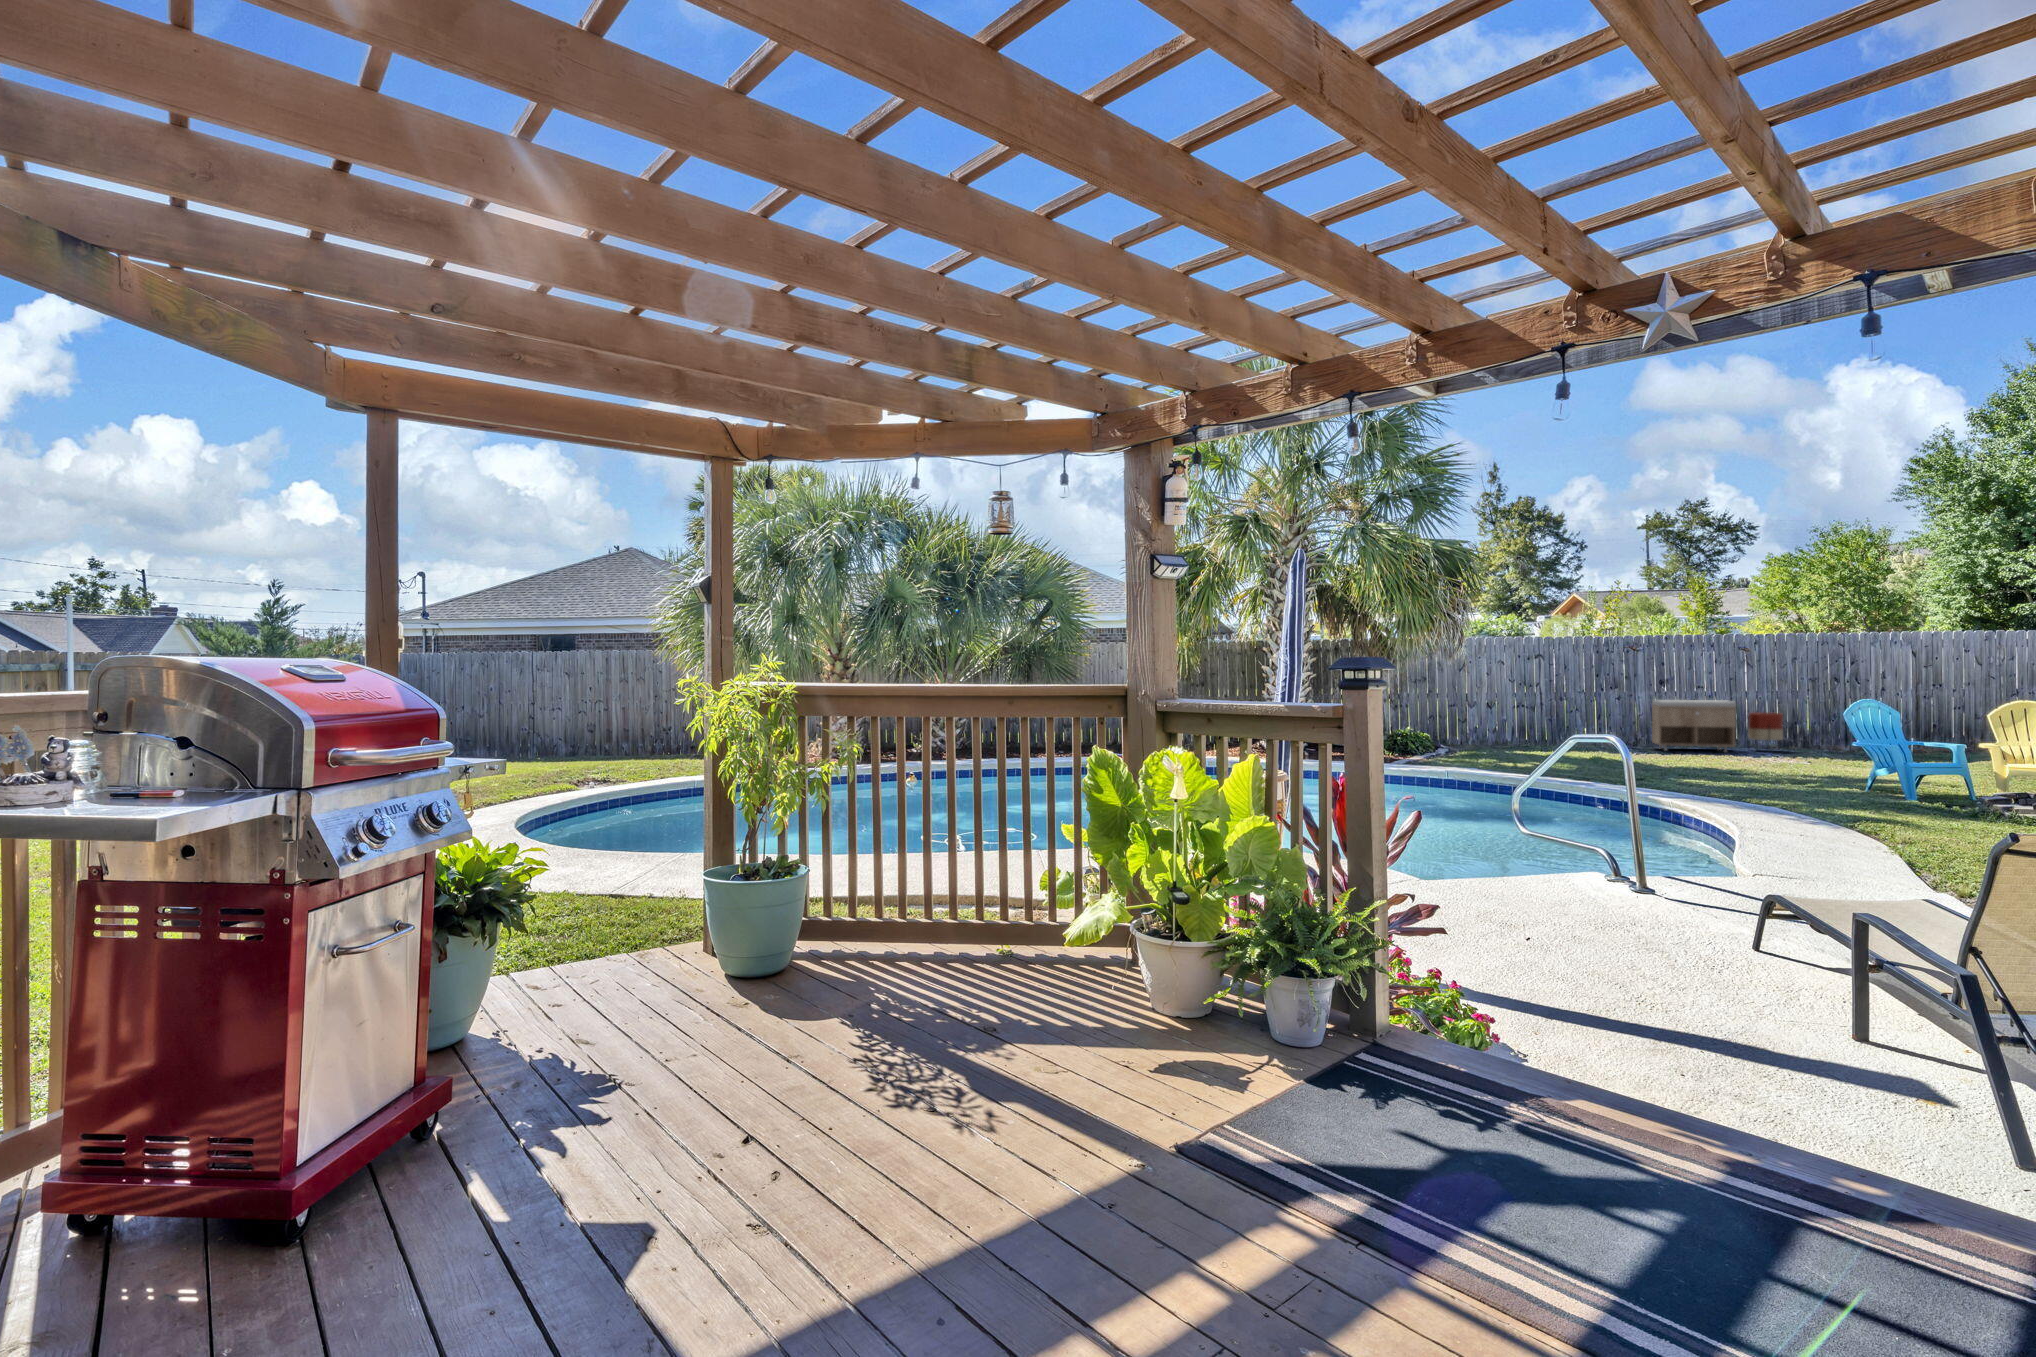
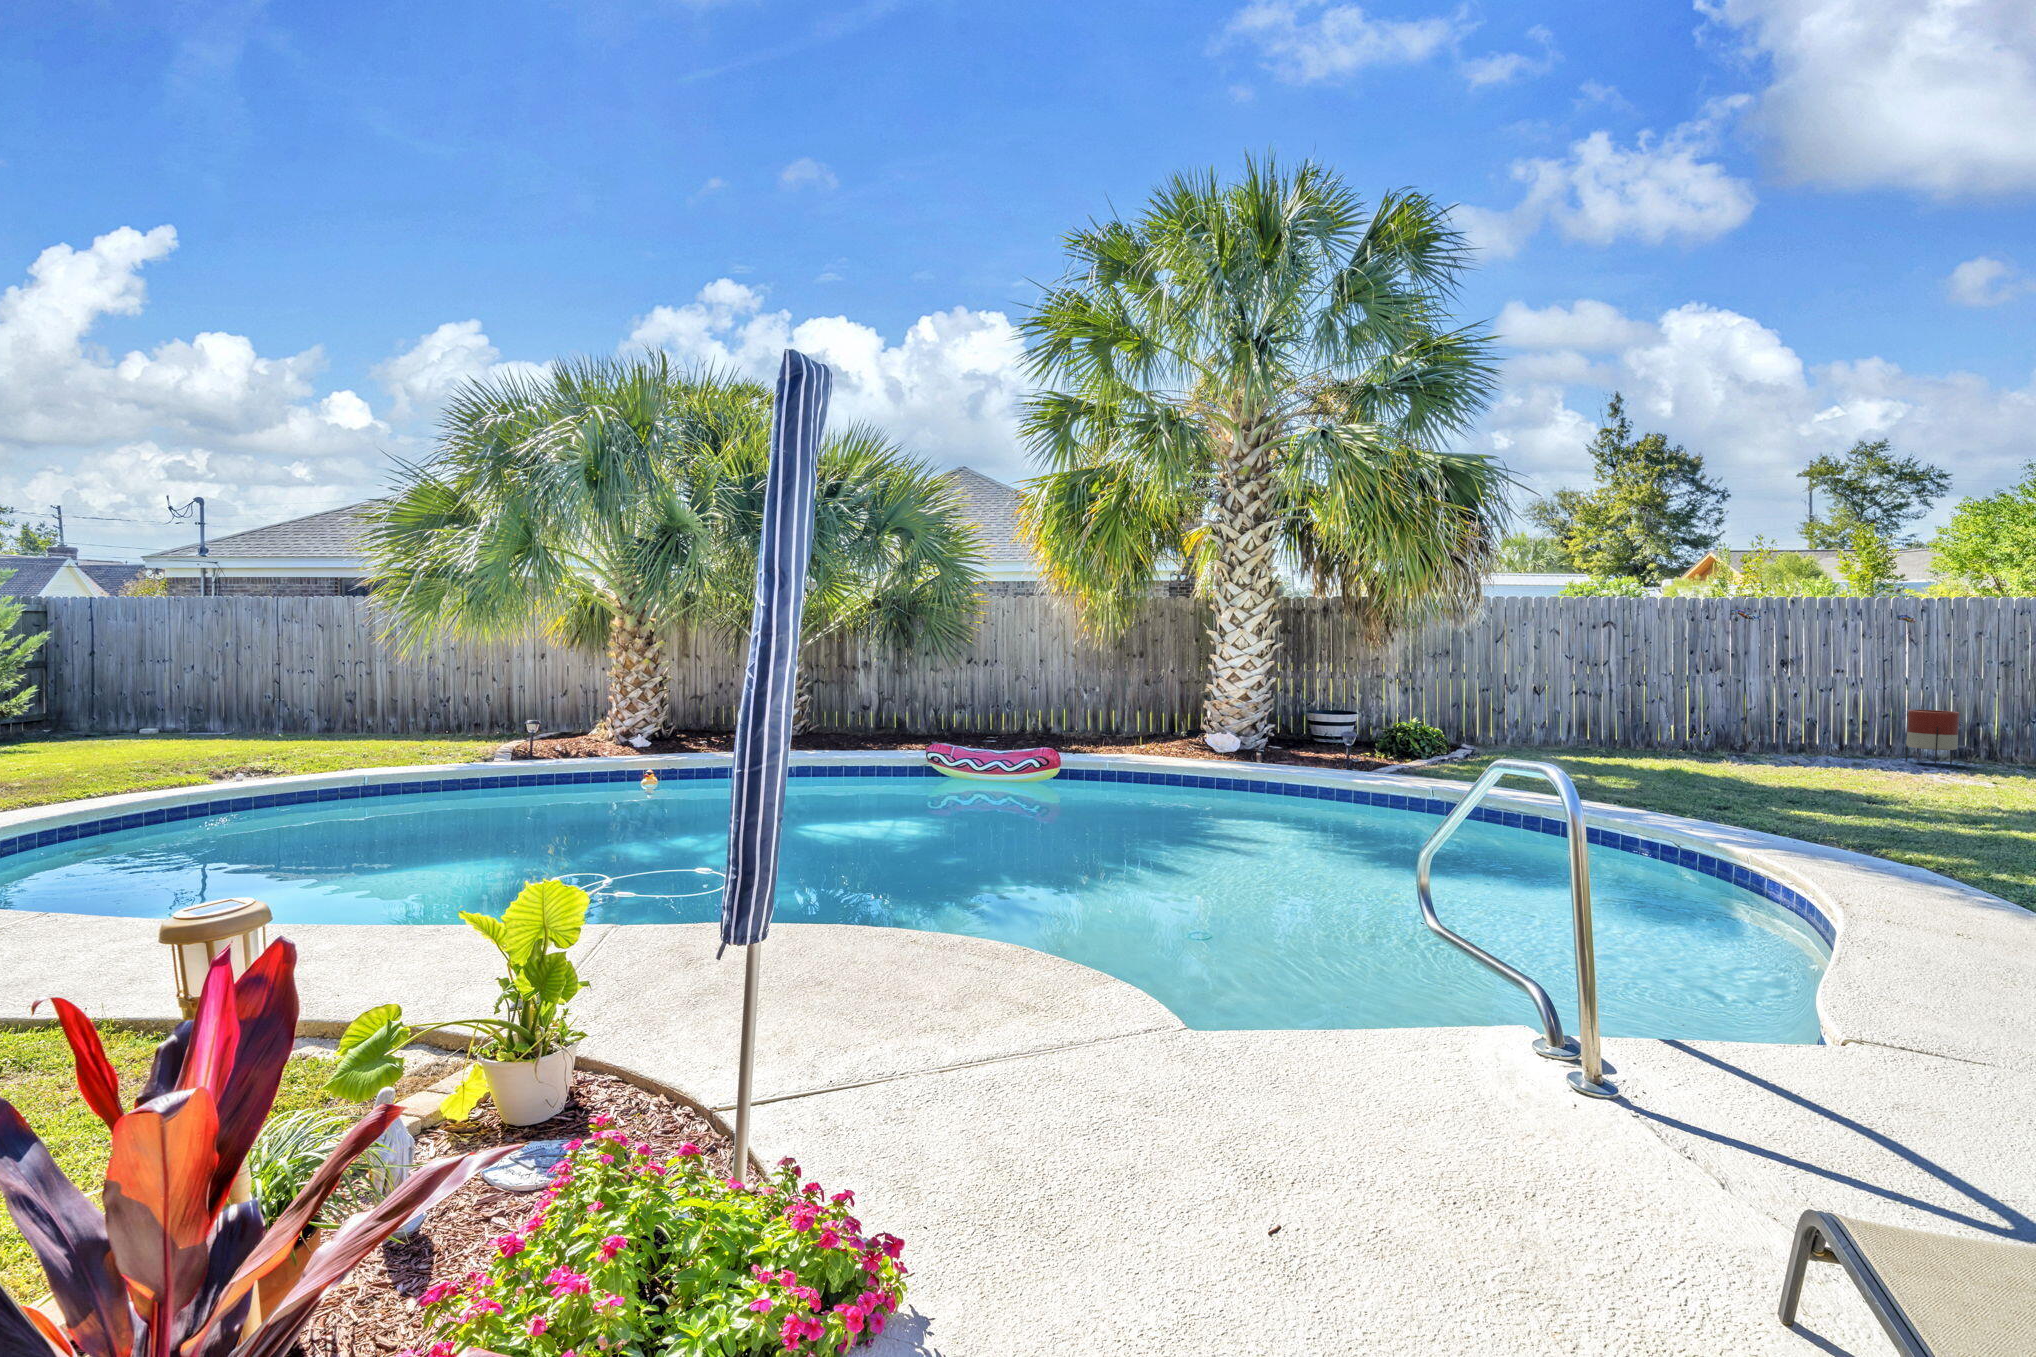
storage bench: present [1652,700,1736,751] -> none [1768,688,1890,763]

